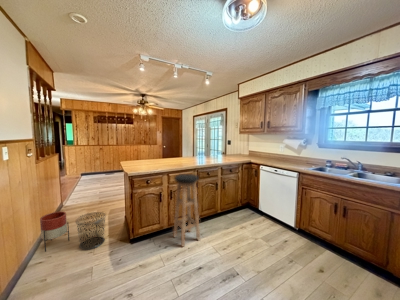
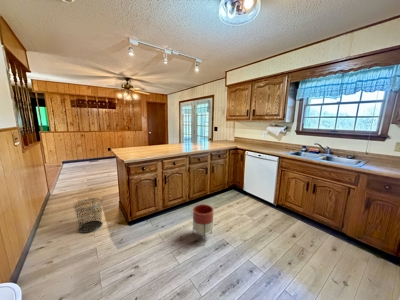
bar stool: present [173,174,200,246] -> none [168,160,193,225]
planter: present [40,211,69,252] -> present [193,204,213,235]

